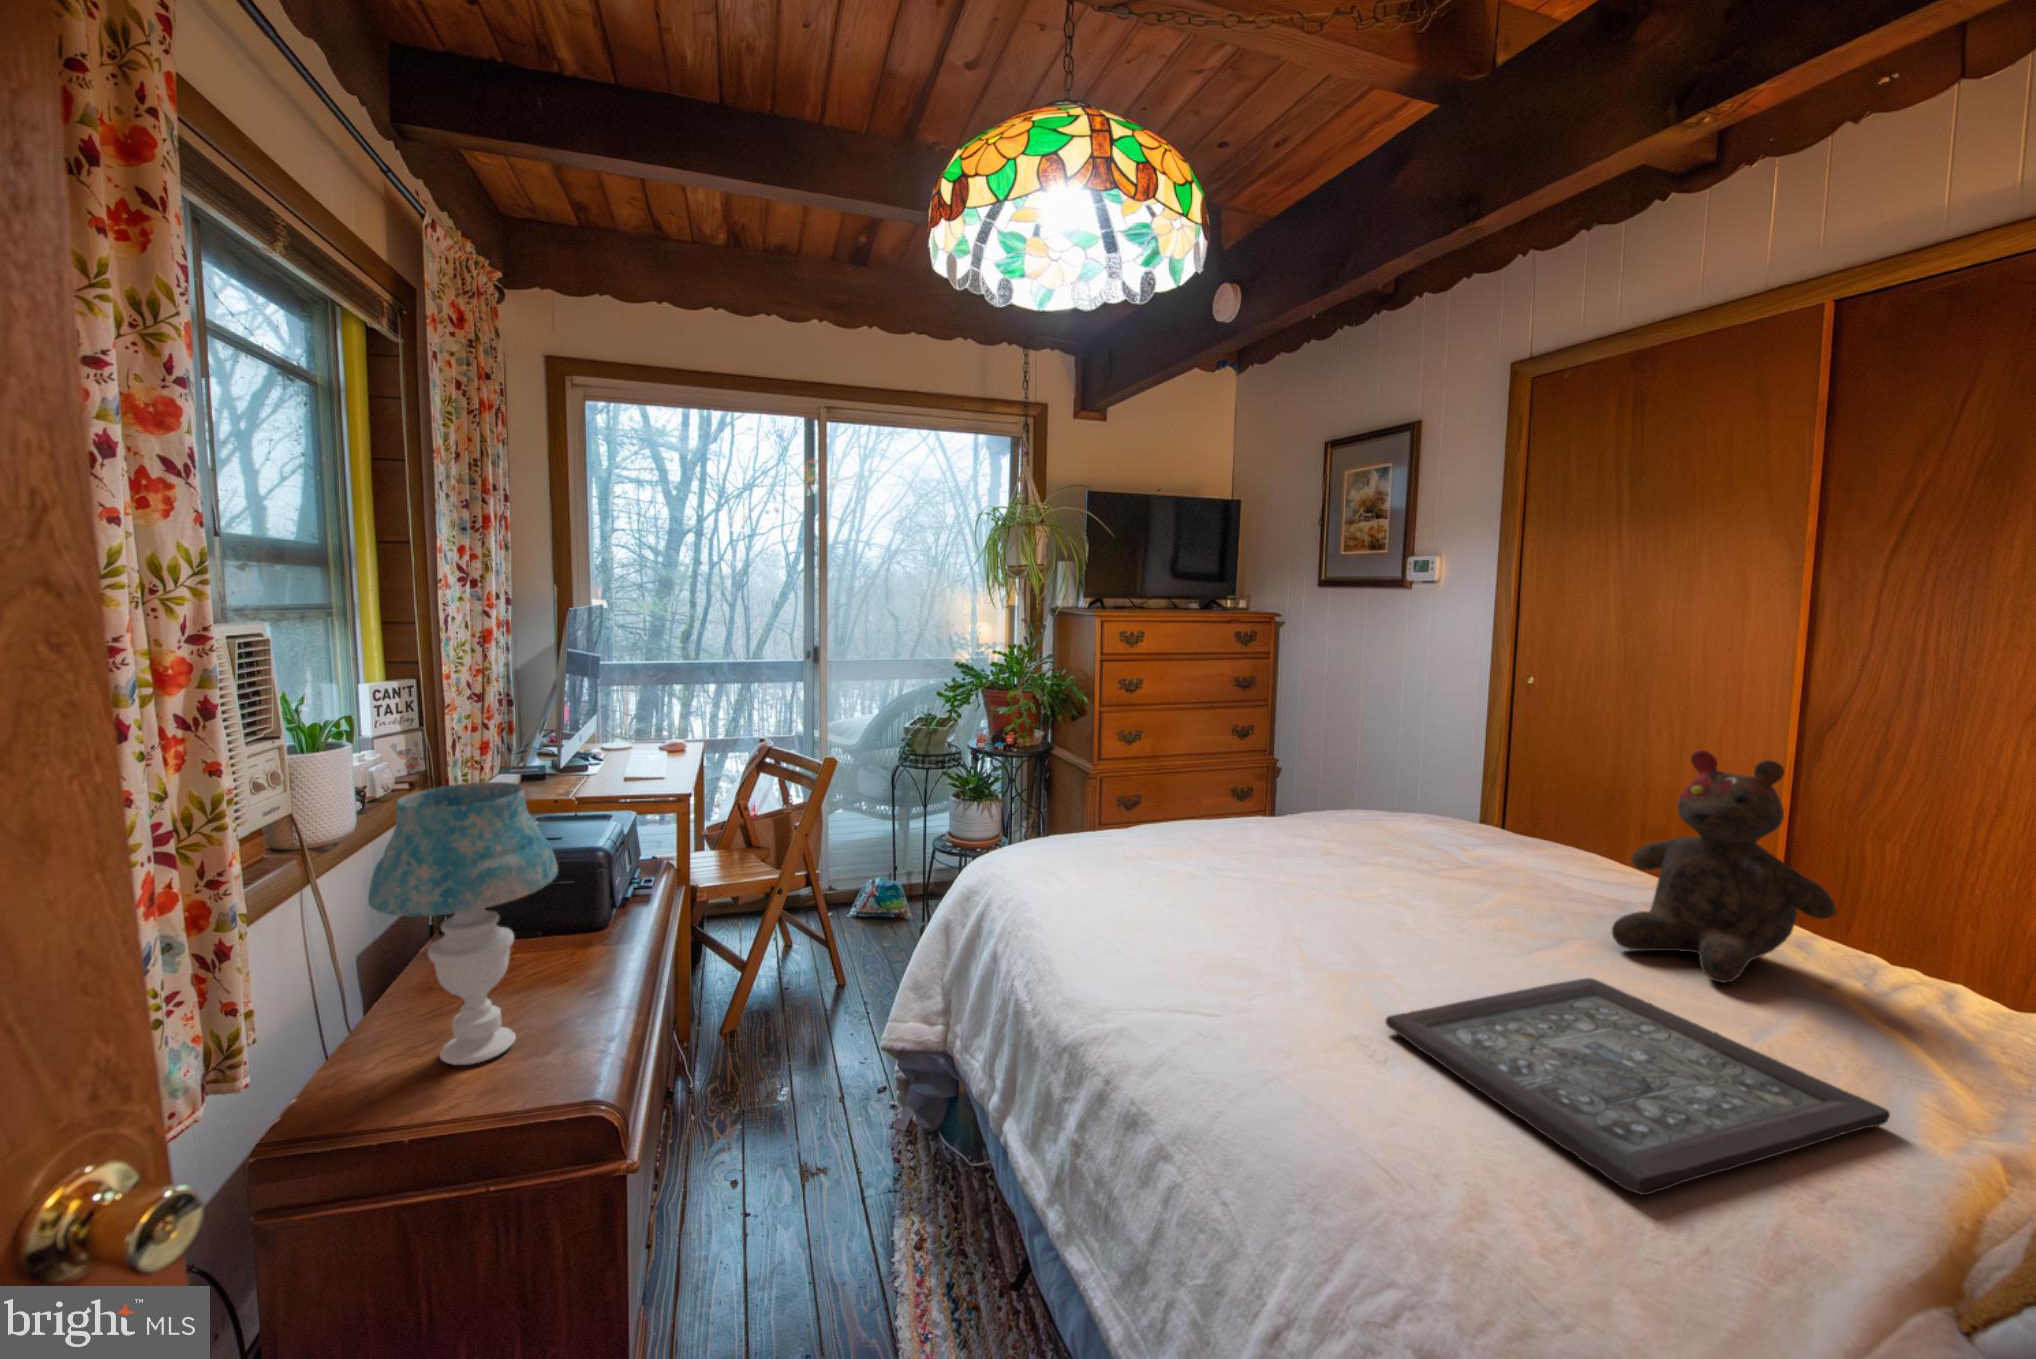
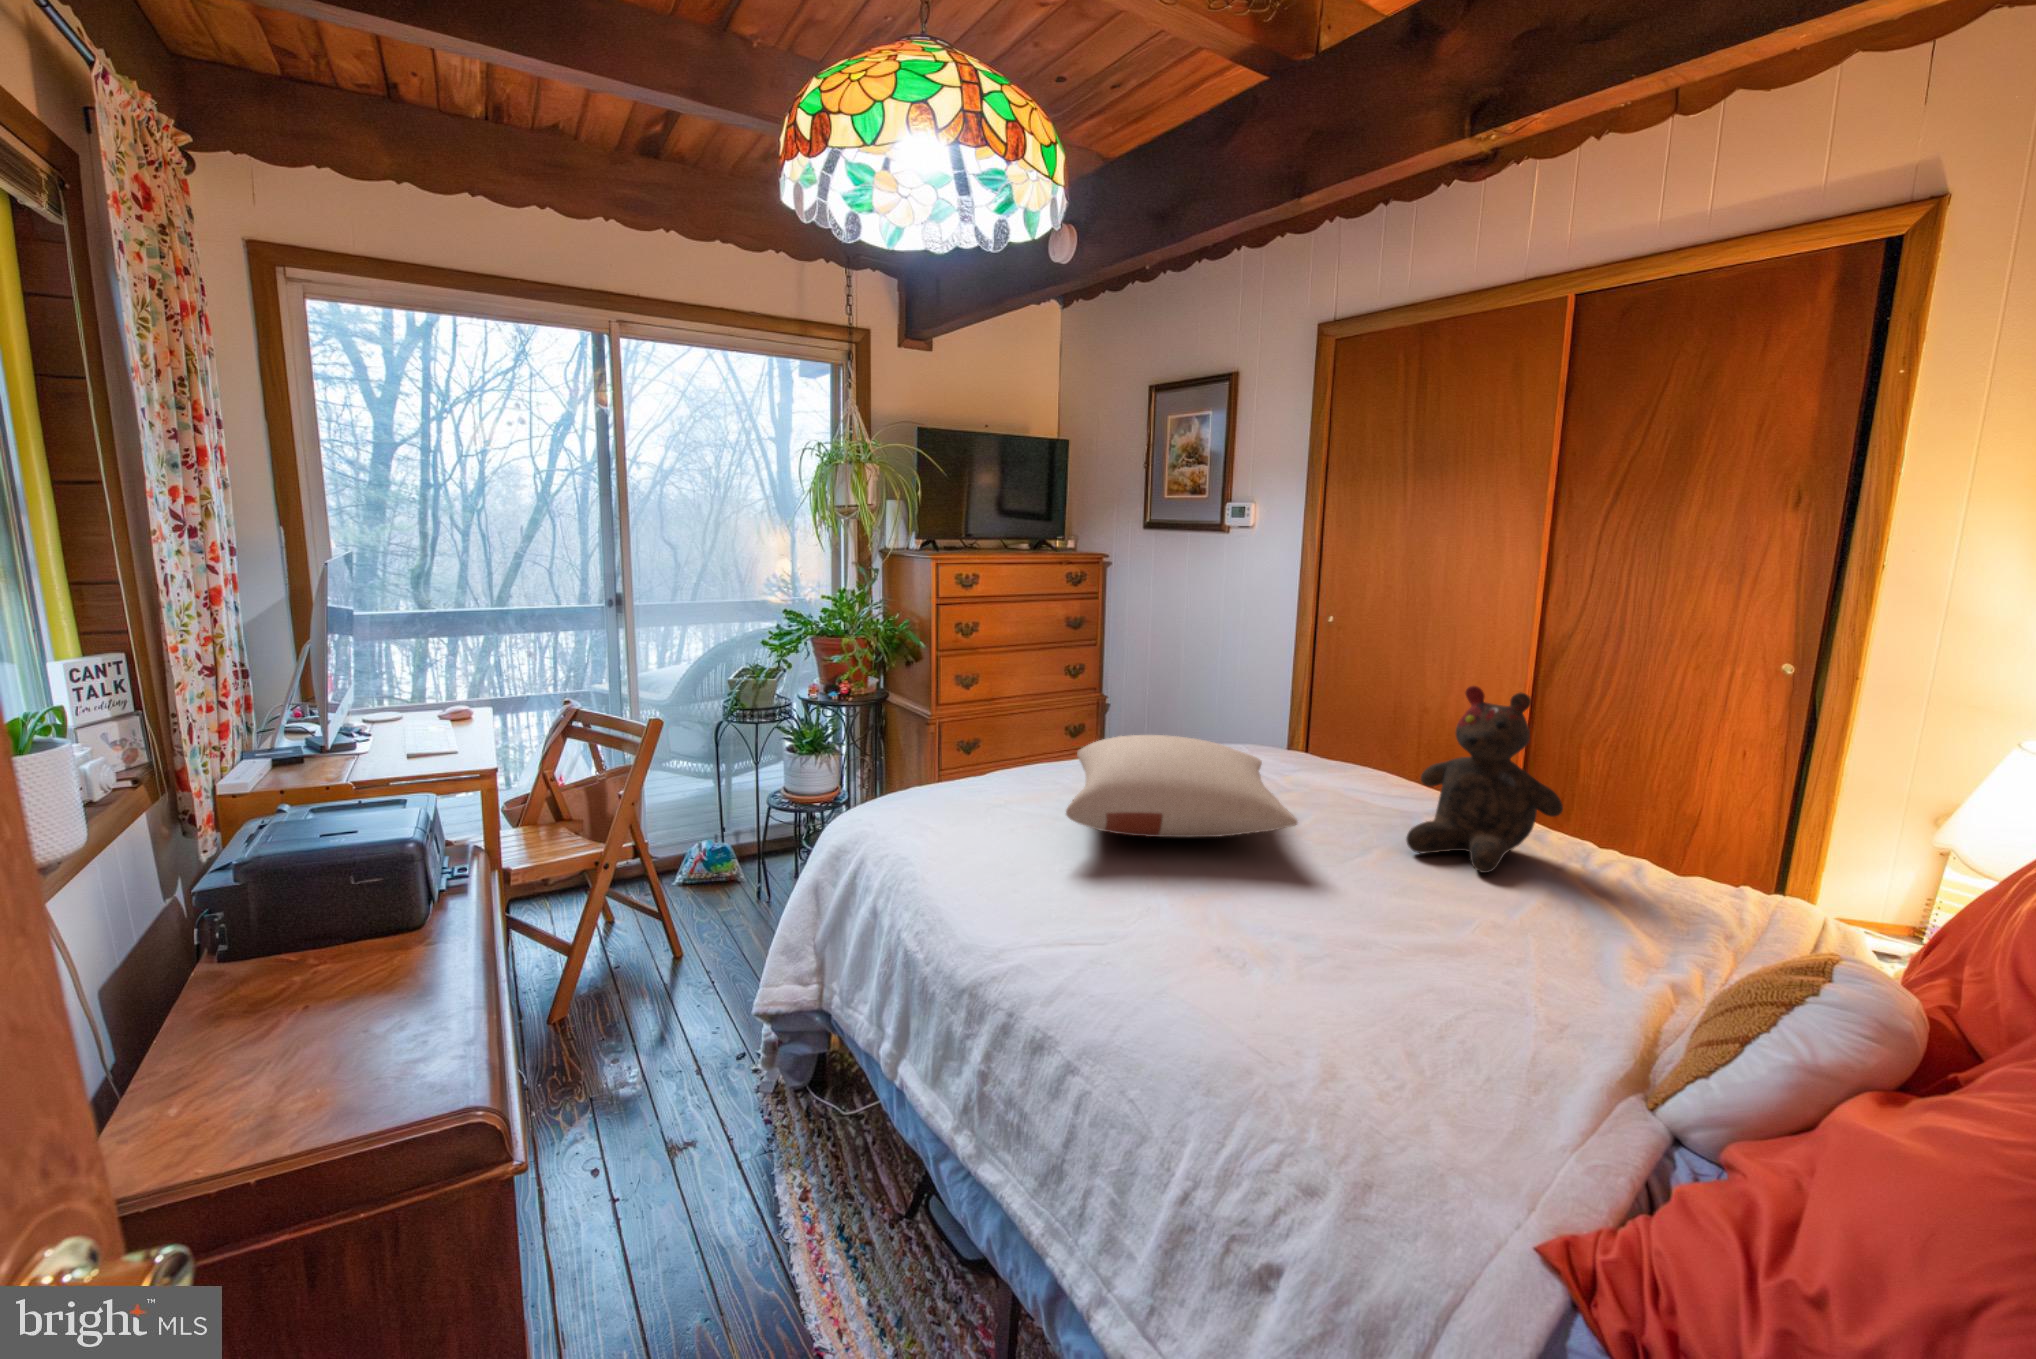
table lamp: present [368,782,558,1065] -> none [164,773,397,1088]
pillow: none [1193,793,1466,908] -> present [1066,735,1298,837]
tray: present [1386,978,1890,1195] -> none [1242,879,1596,1039]

